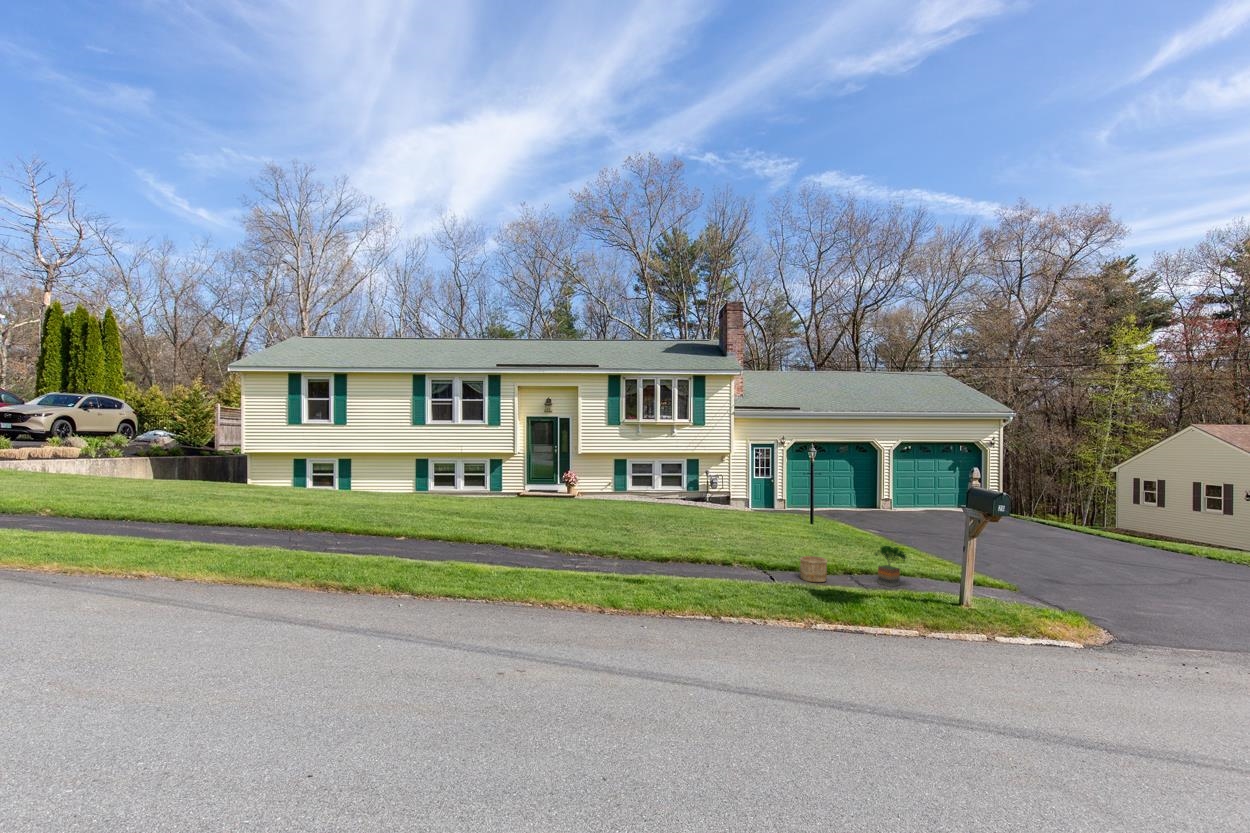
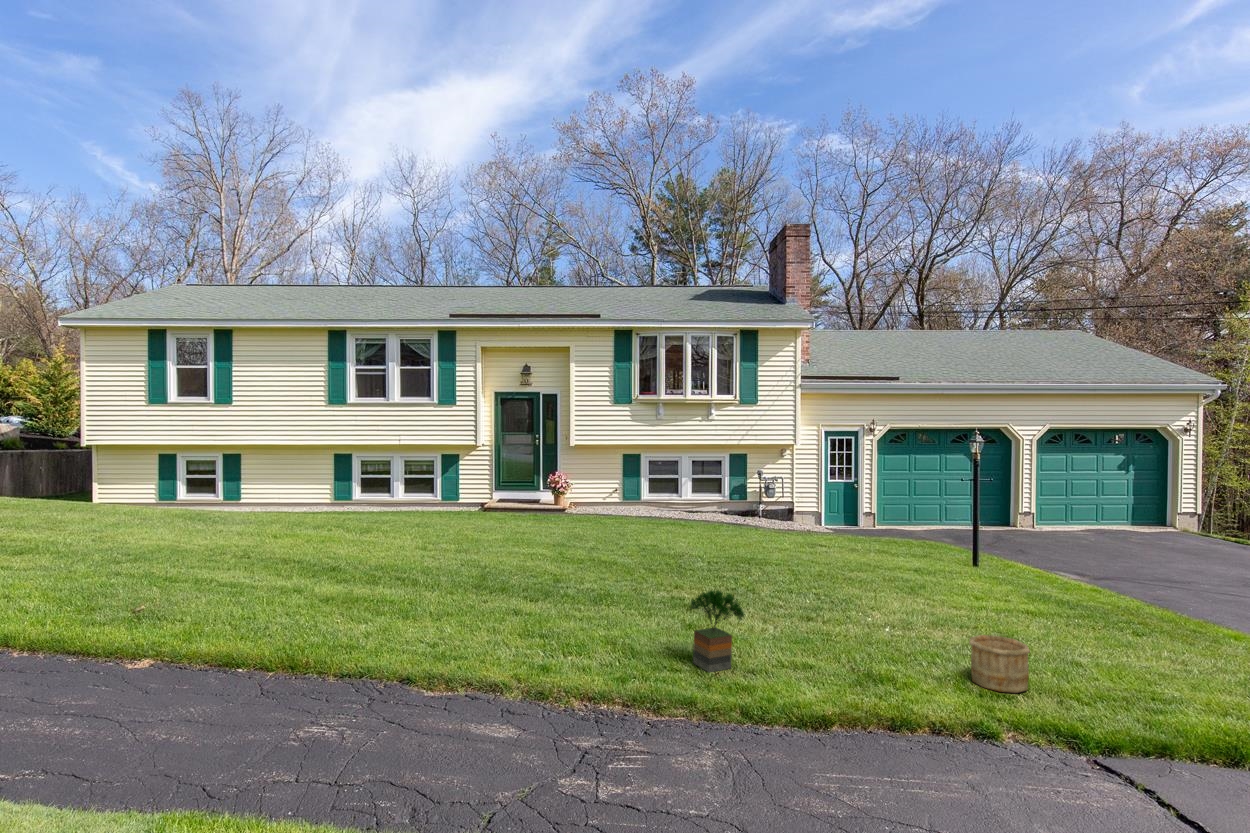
potted tree: present [875,546,907,587] -> present [690,590,745,672]

